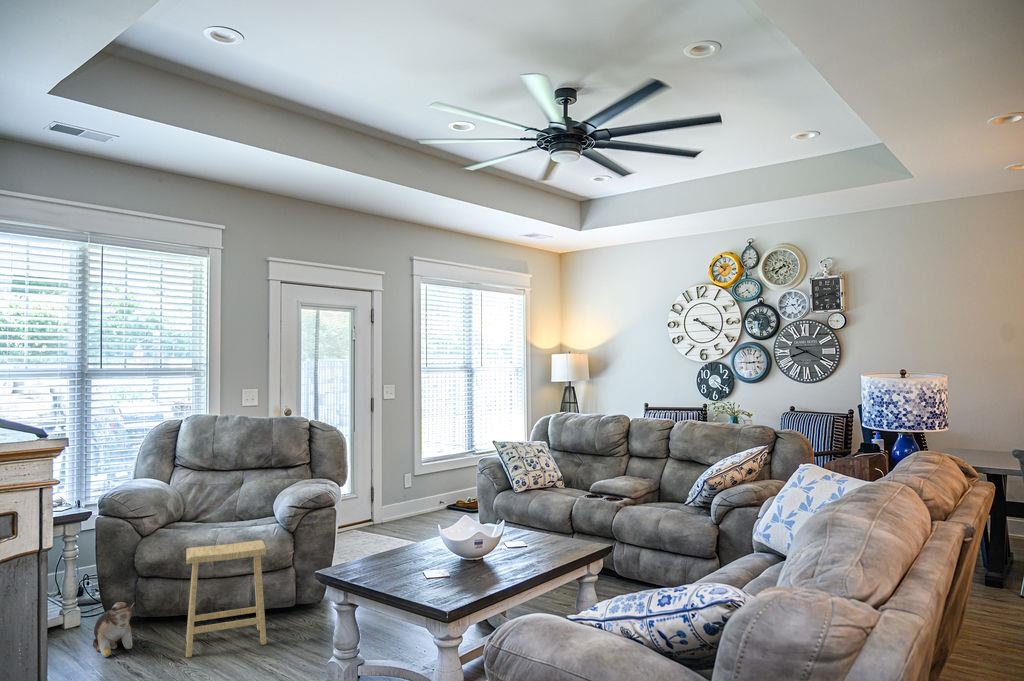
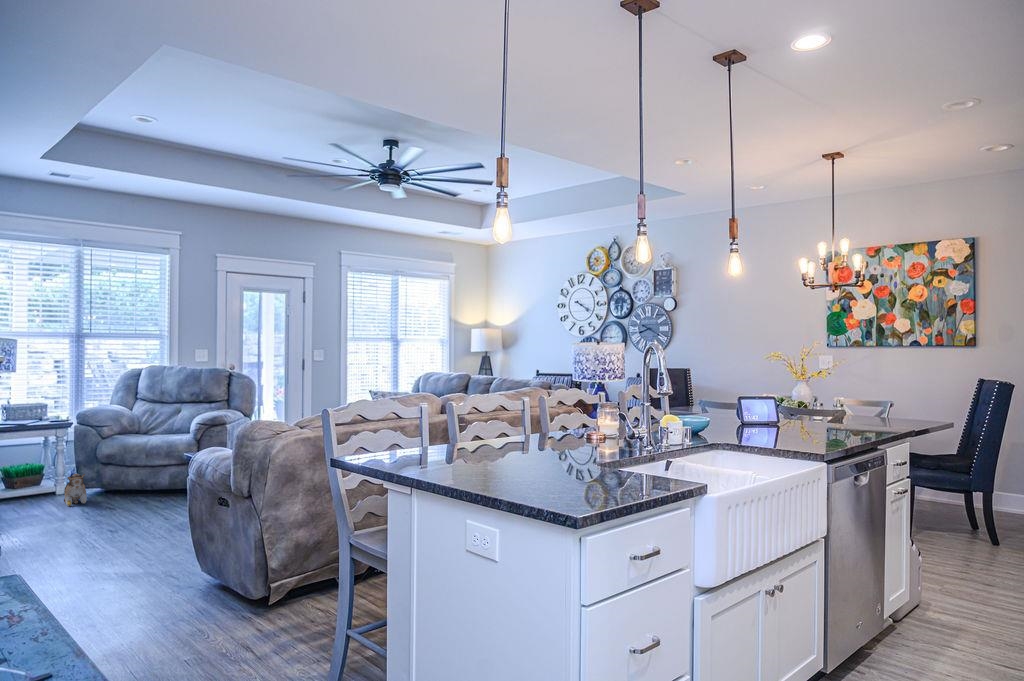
footstool: present [186,540,266,657] -> none [113,443,170,509]

